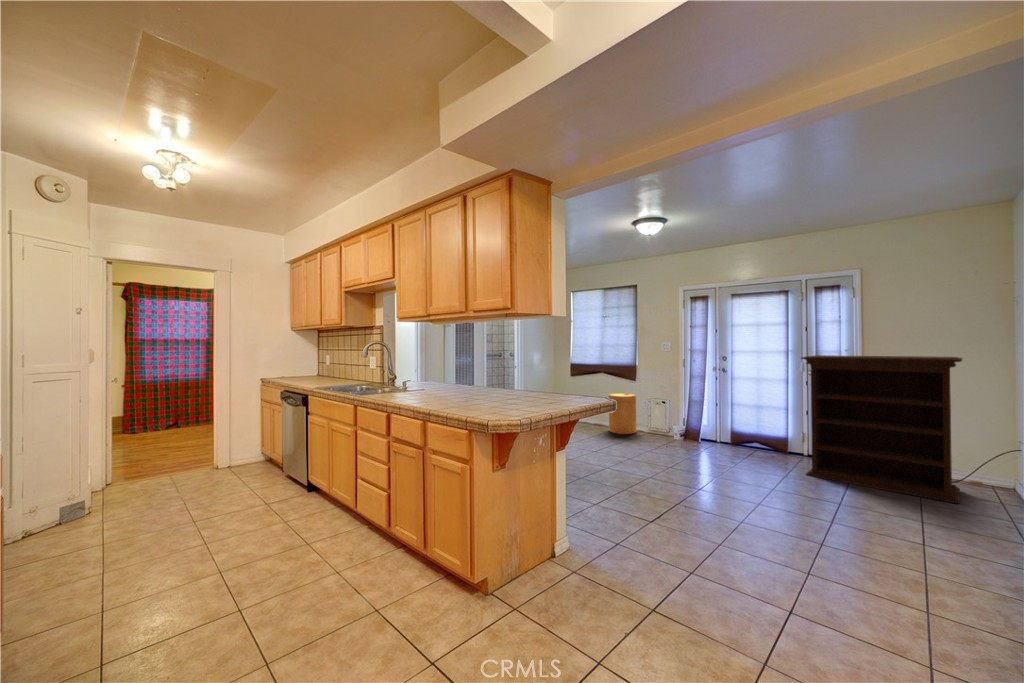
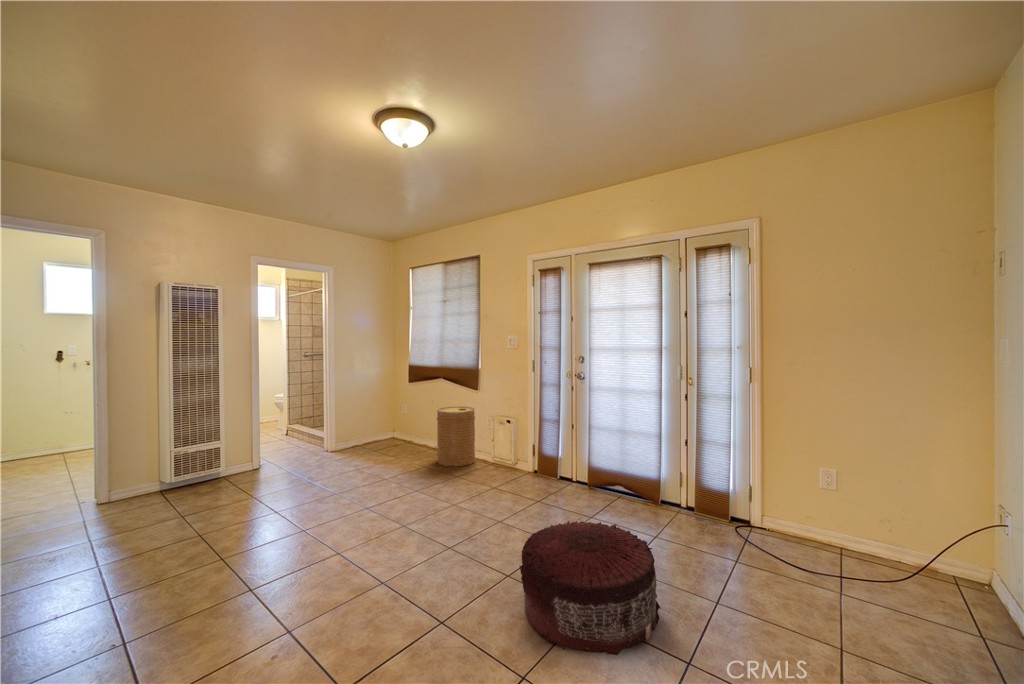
bookshelf: present [801,355,962,504] -> none [658,355,923,645]
pouf: none [735,449,818,501] -> present [520,521,660,655]

